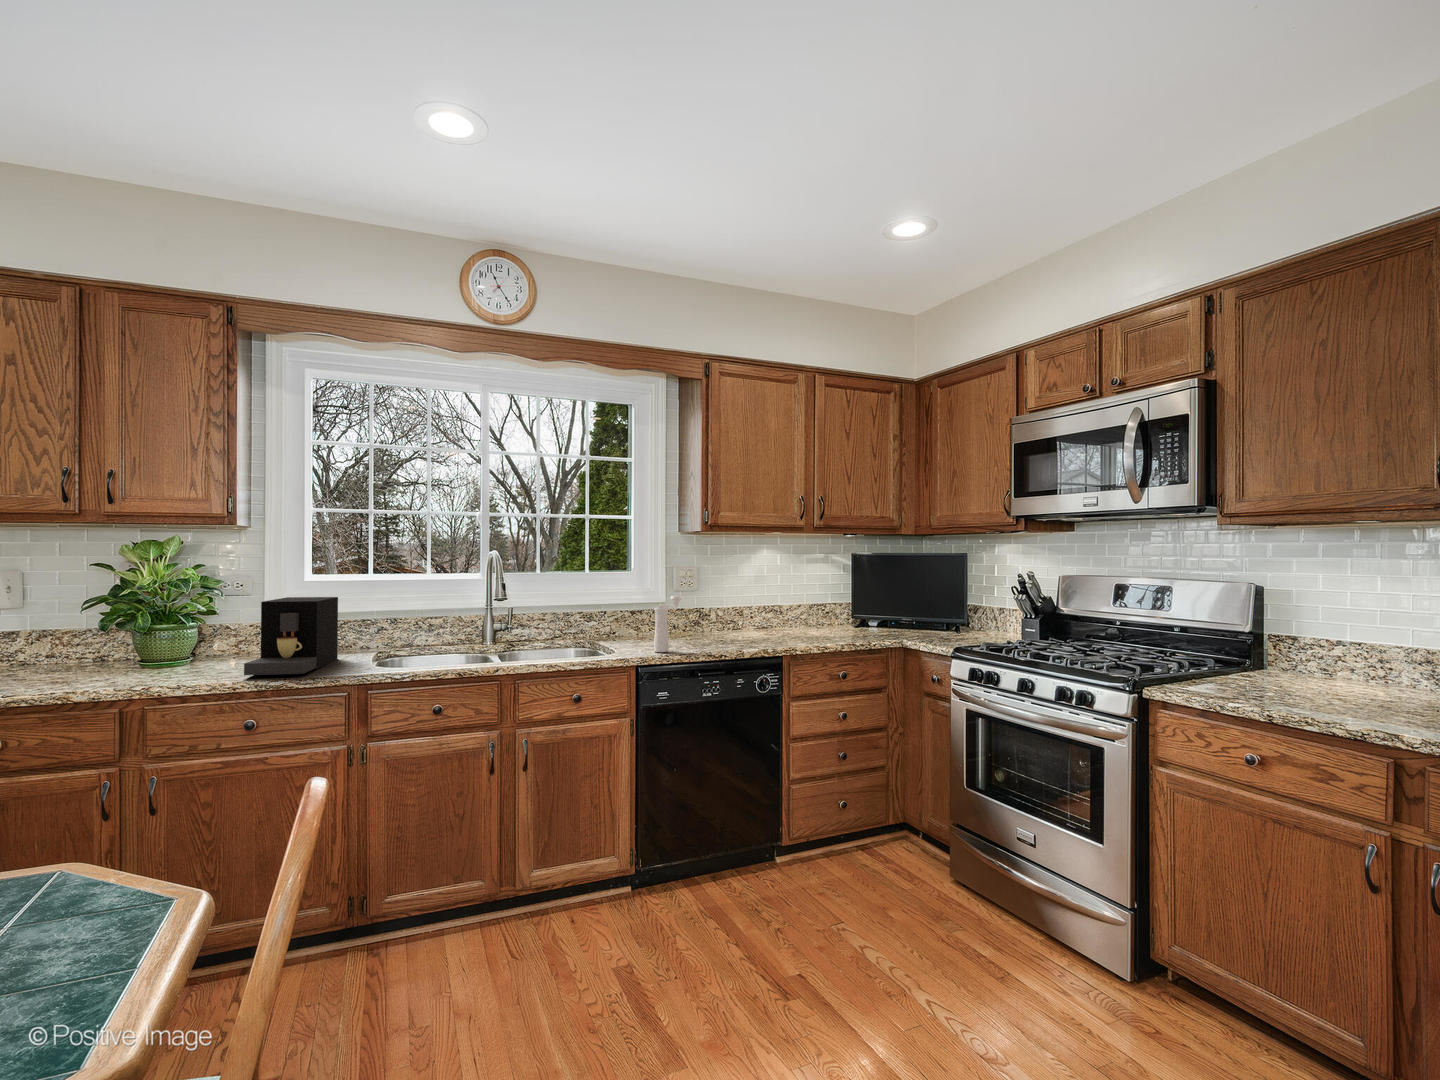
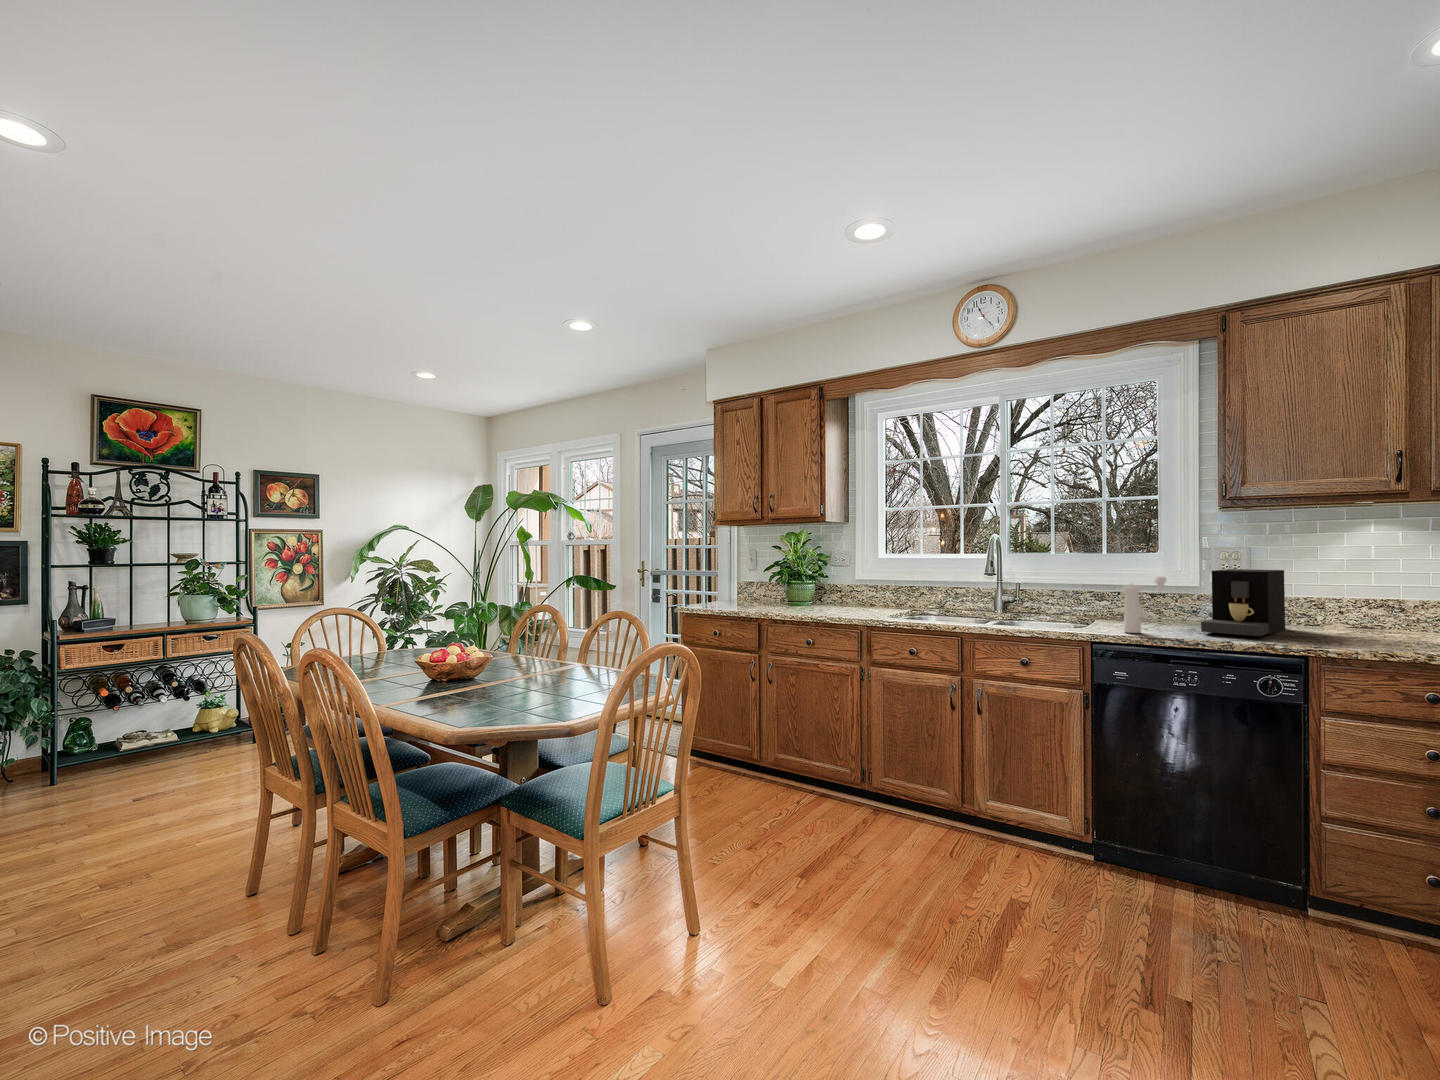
coffee maker: present [244,597,338,675] -> present [1201,569,1285,636]

